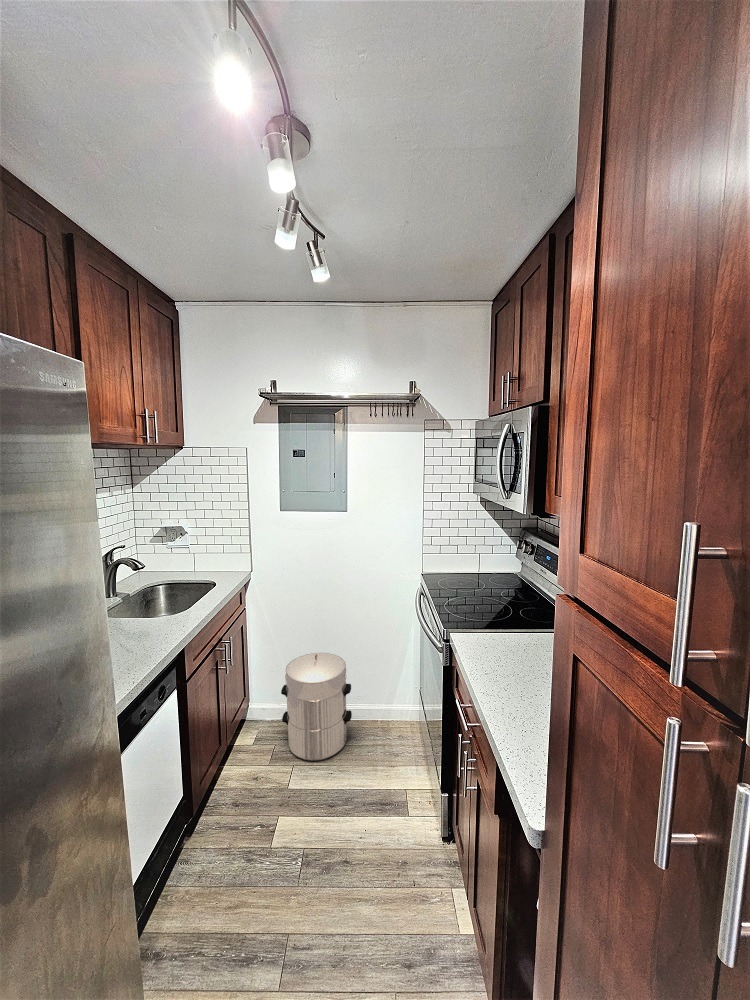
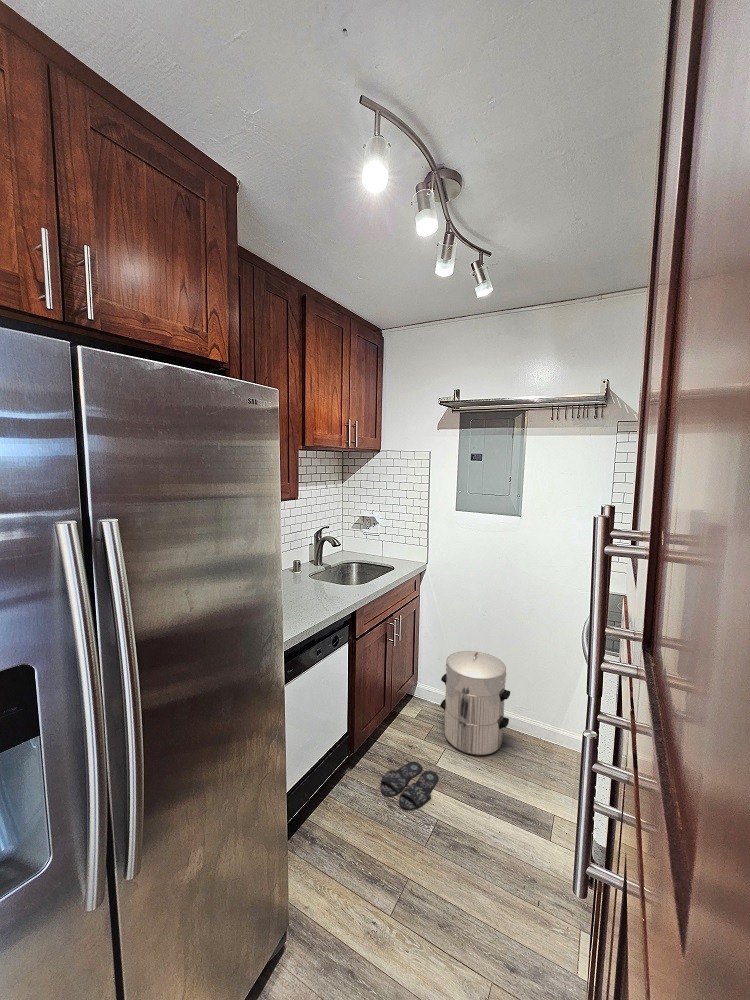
slippers: none [230,793,294,854] -> present [380,762,438,810]

